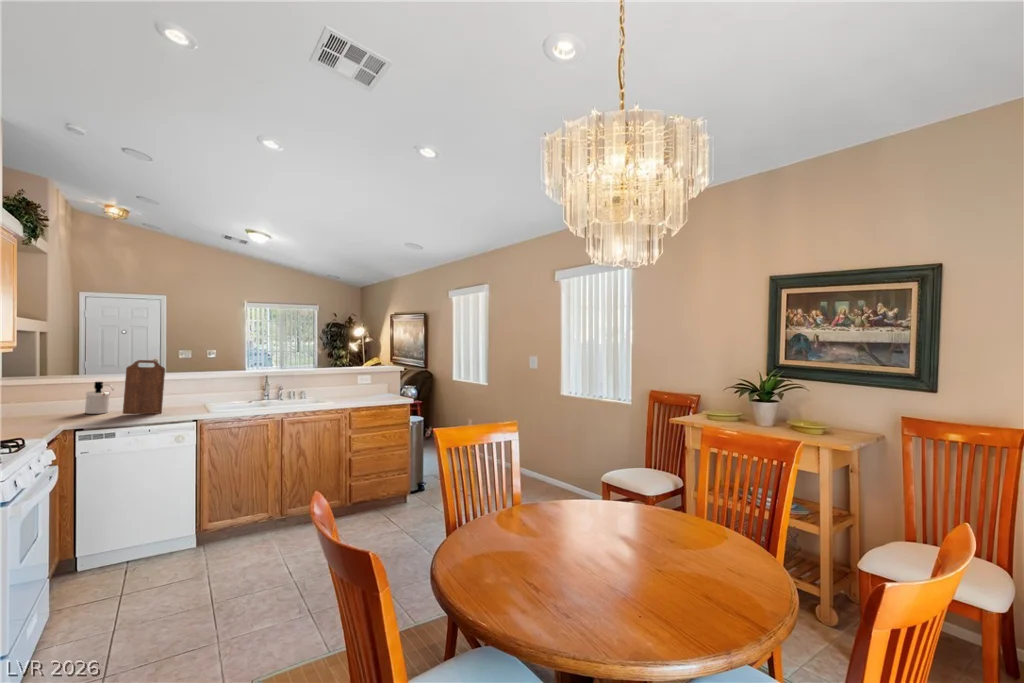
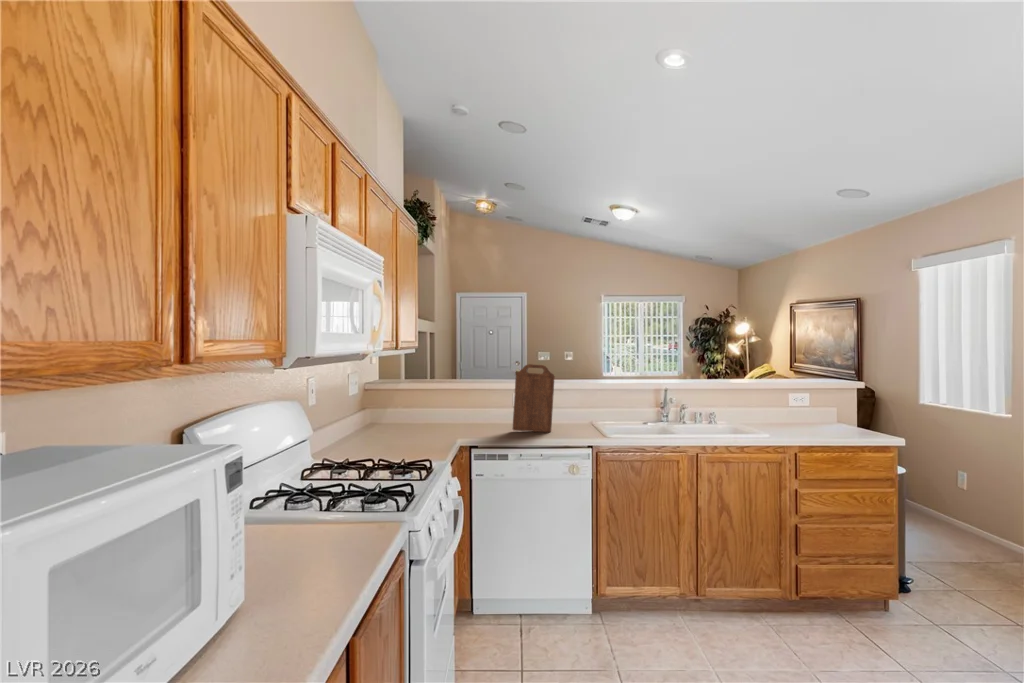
soap dispenser: present [85,382,114,414] -> none [476,389,504,427]

